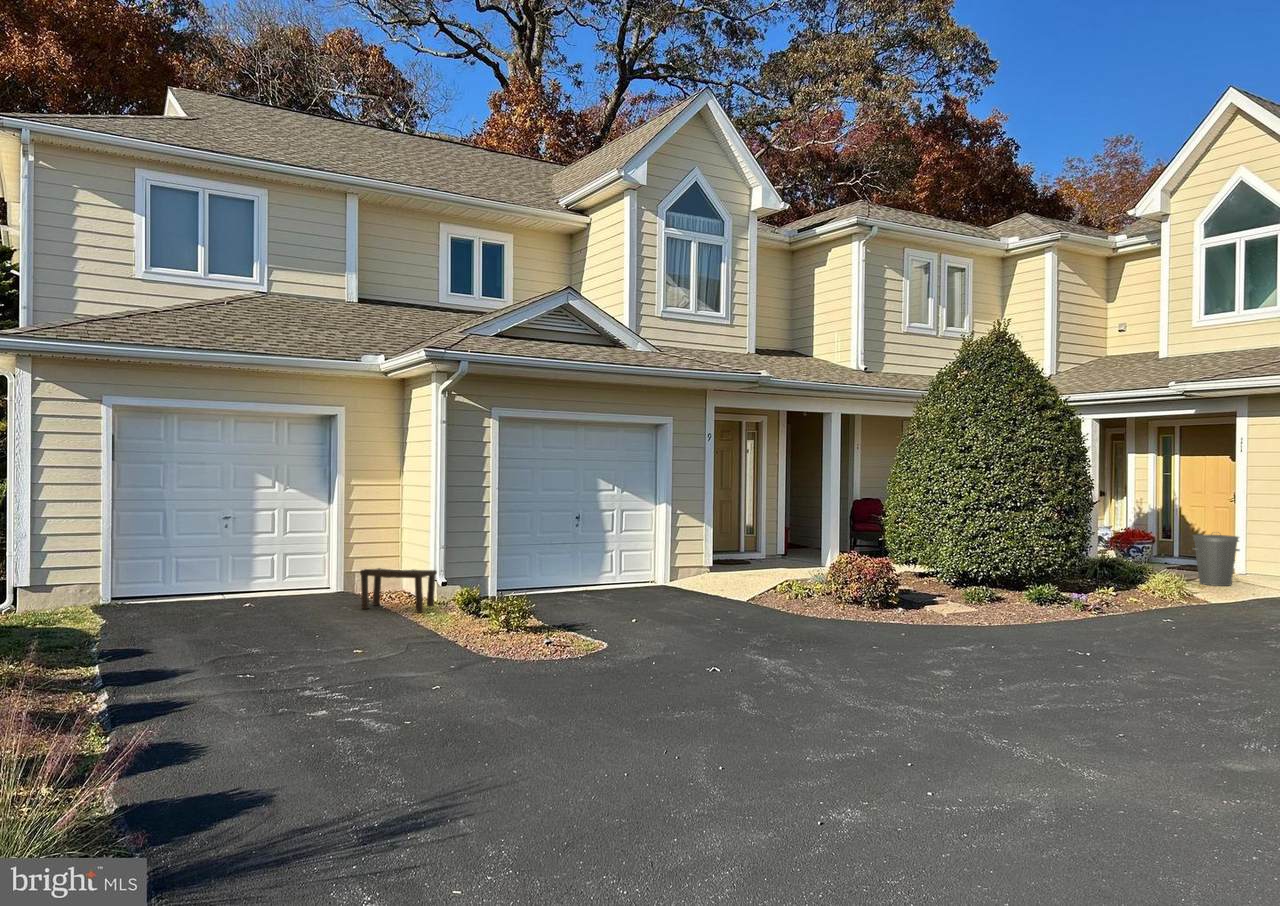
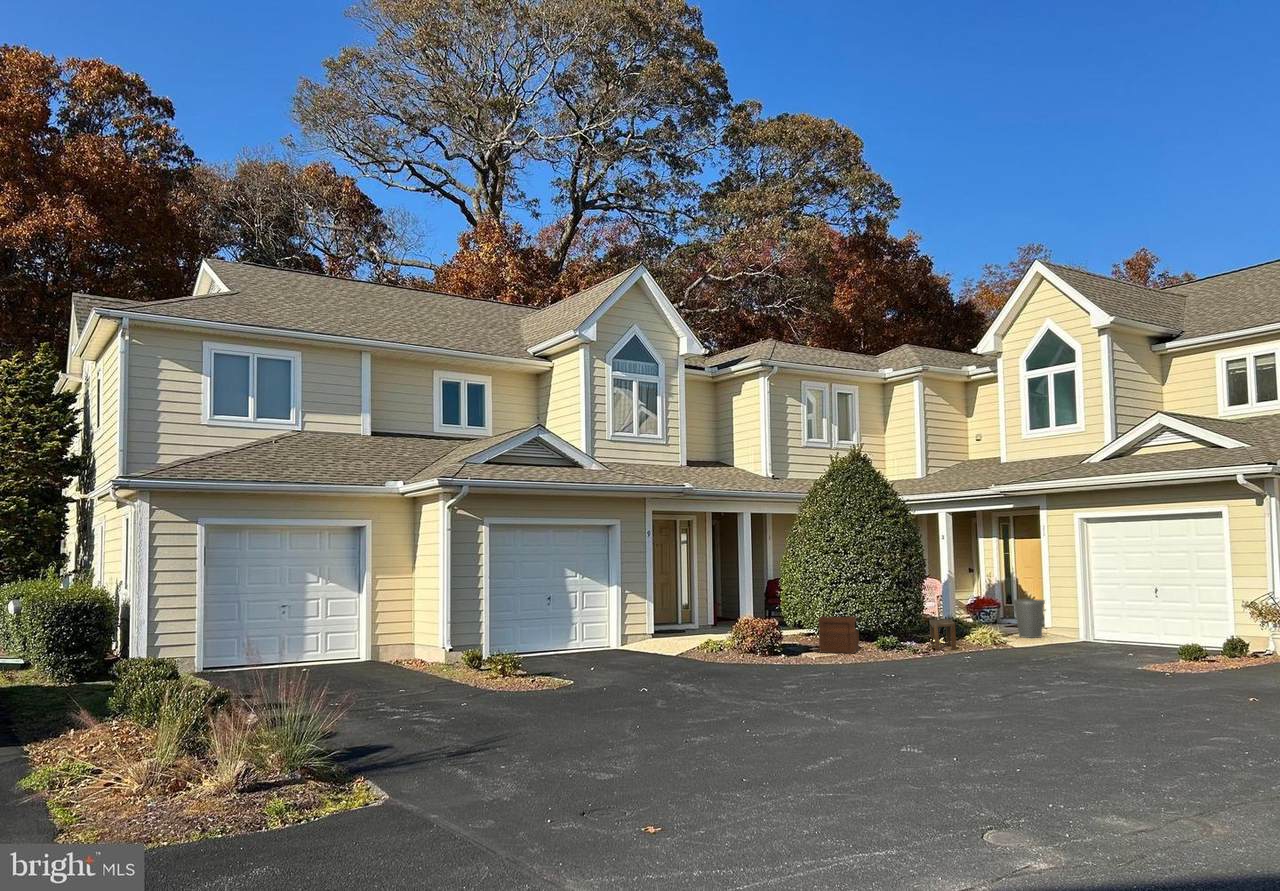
wooden crate: none [946,551,999,606] -> present [818,616,859,653]
bench: present [360,568,437,613] -> present [929,619,956,650]

